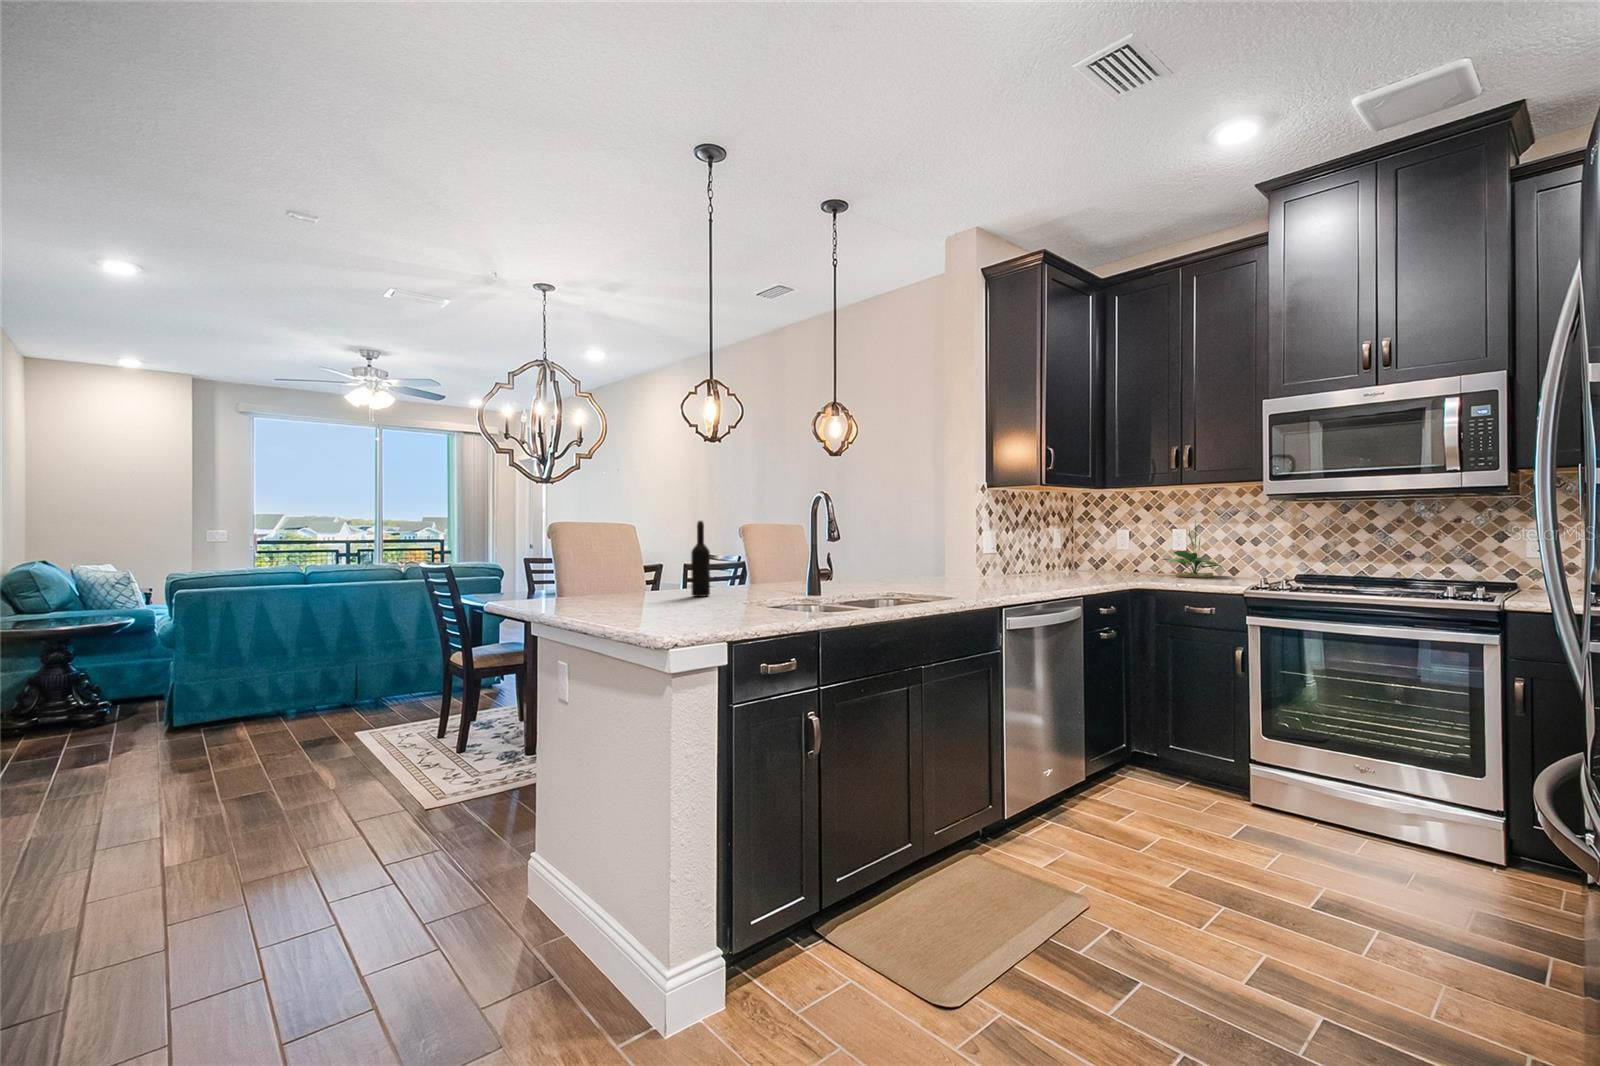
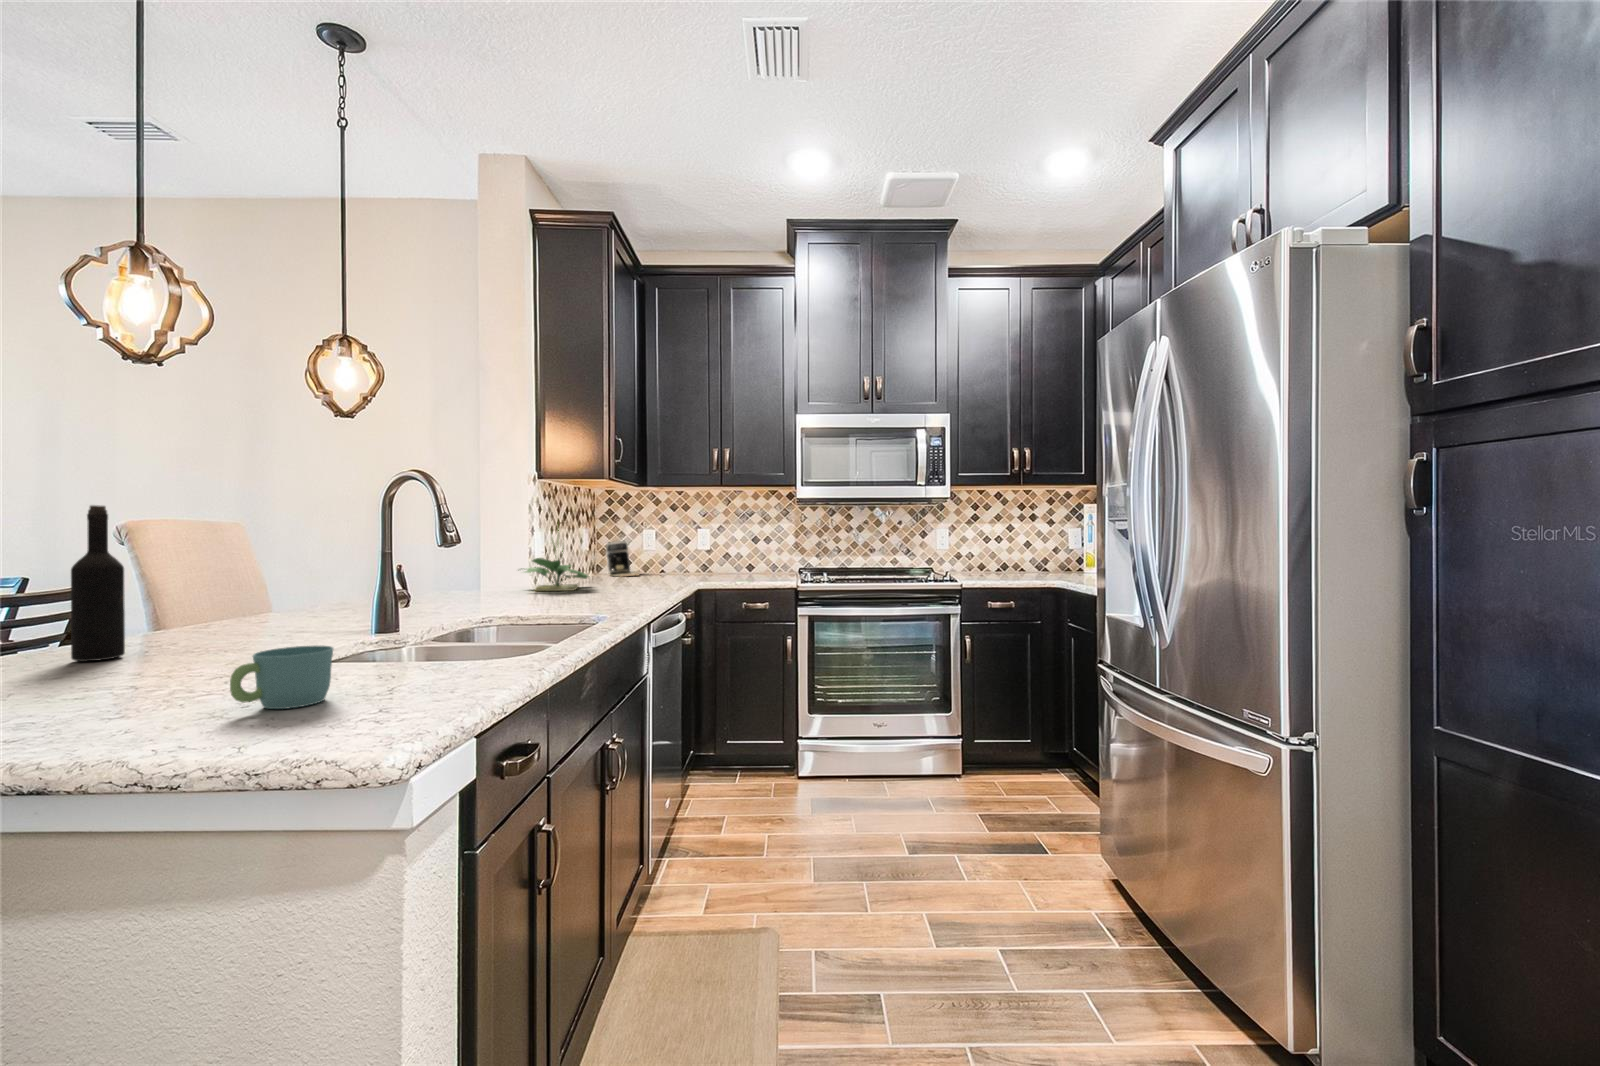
potted plant: present [1163,523,1223,578] -> present [525,524,588,591]
coffee maker: none [1070,540,1108,575] -> present [606,541,639,576]
mug: none [698,591,738,618] -> present [230,645,333,709]

